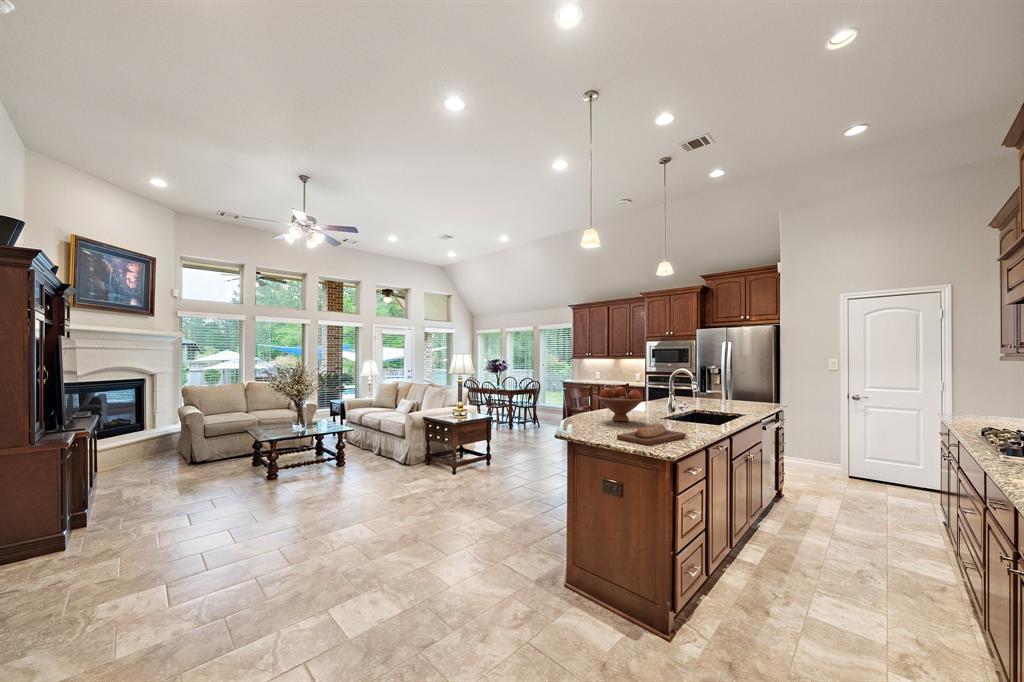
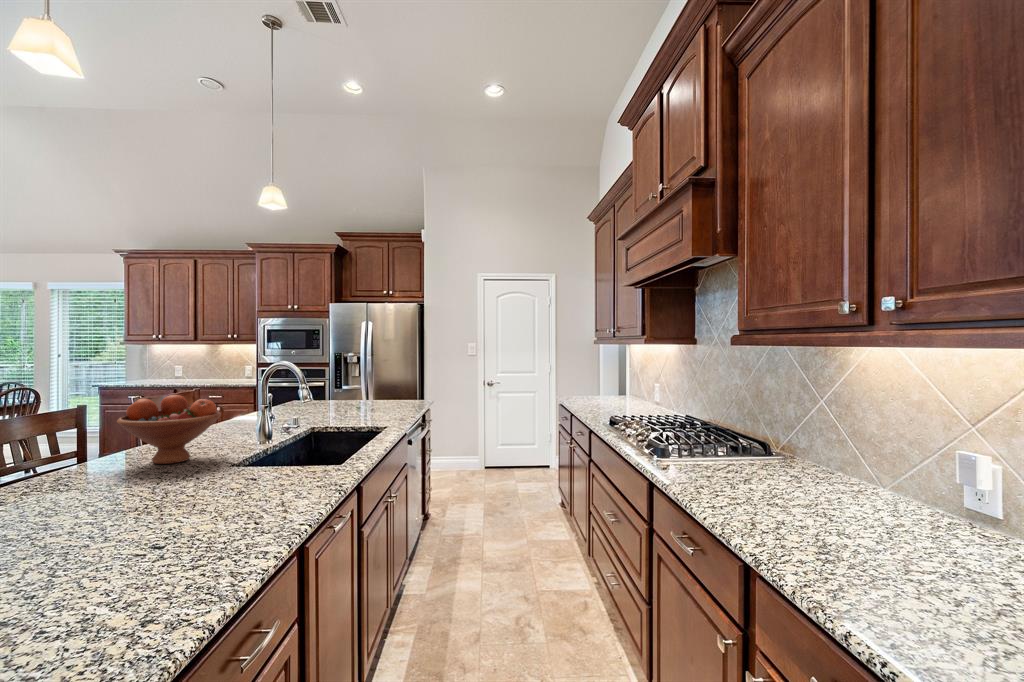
bread loaf: present [617,424,686,445] -> none [131,465,294,524]

